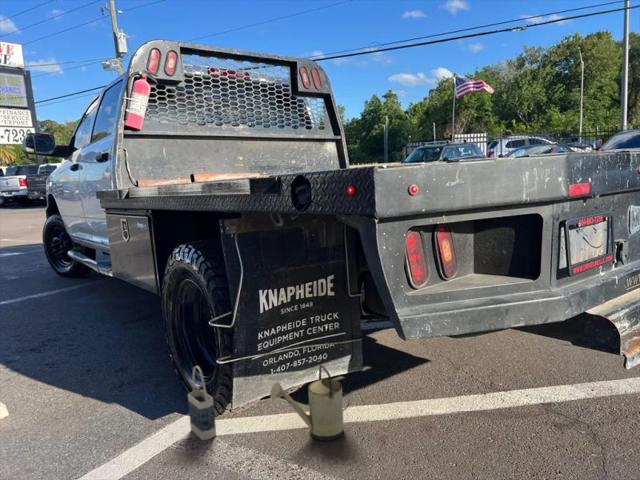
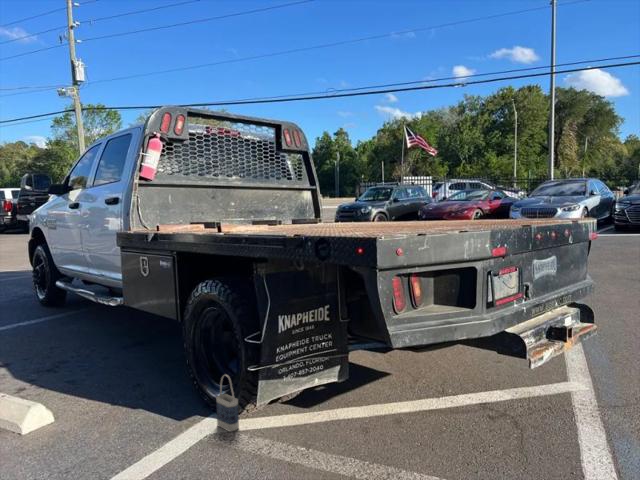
watering can: present [270,365,349,441] -> none [284,373,340,429]

